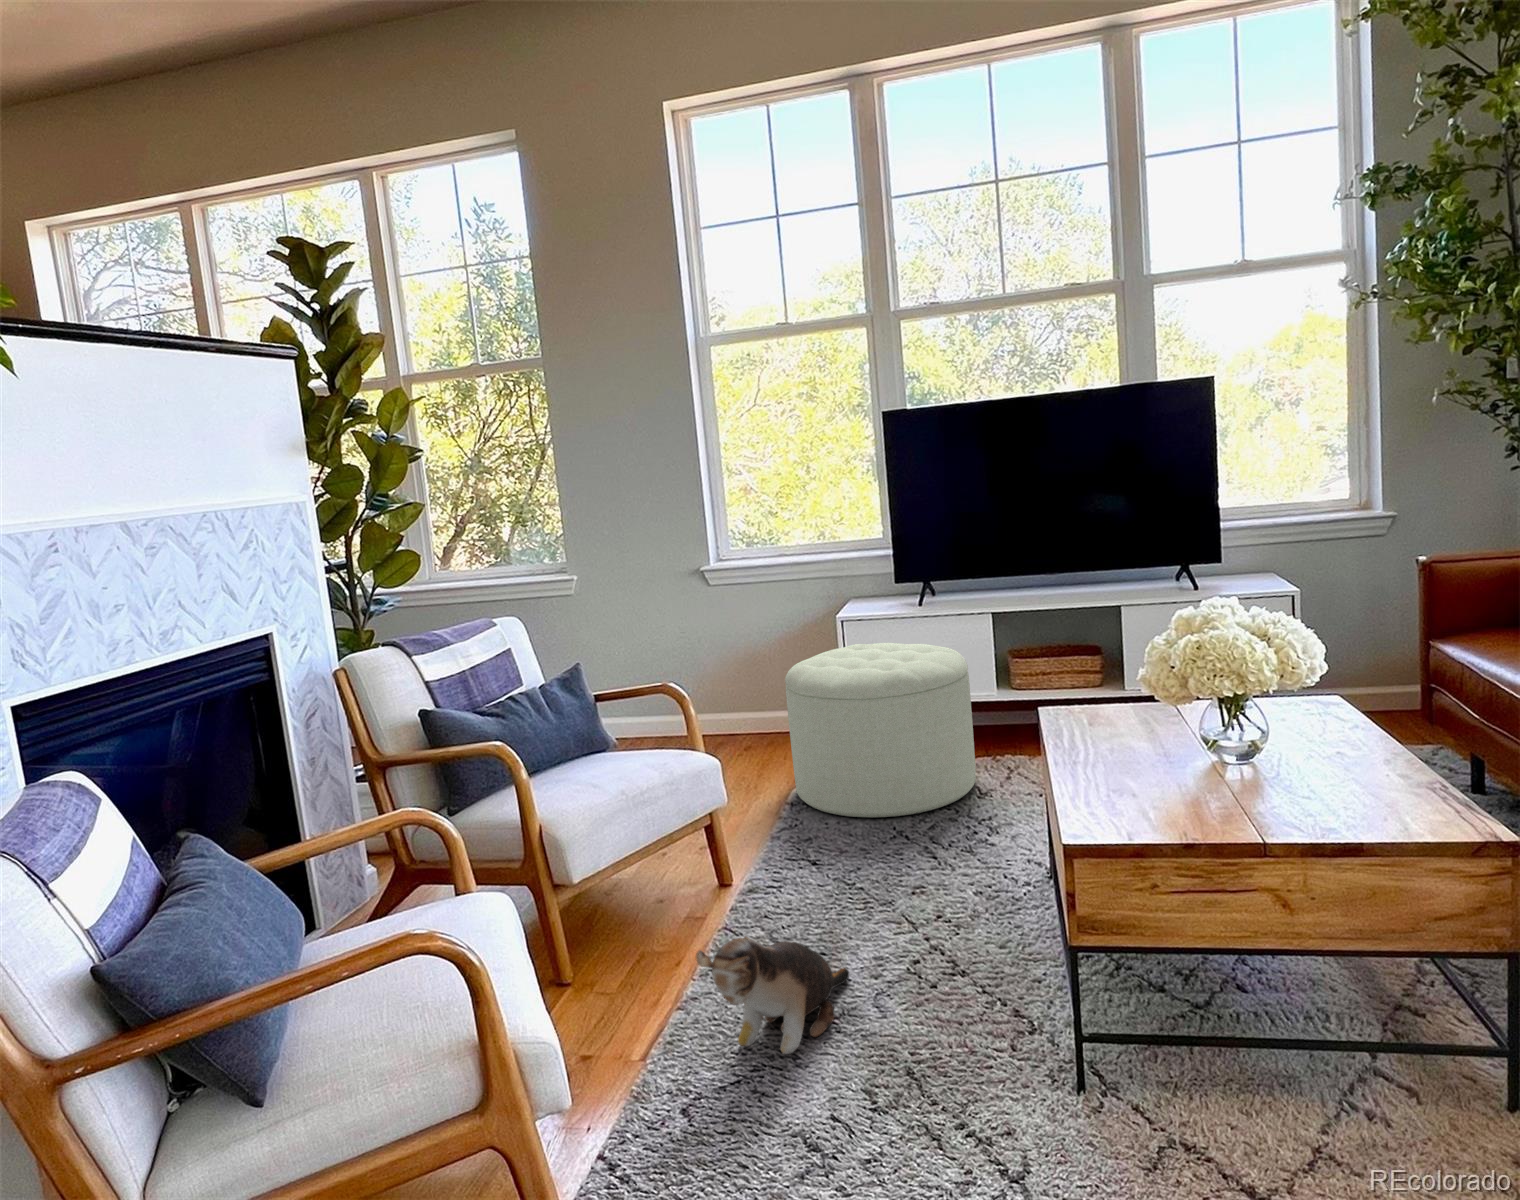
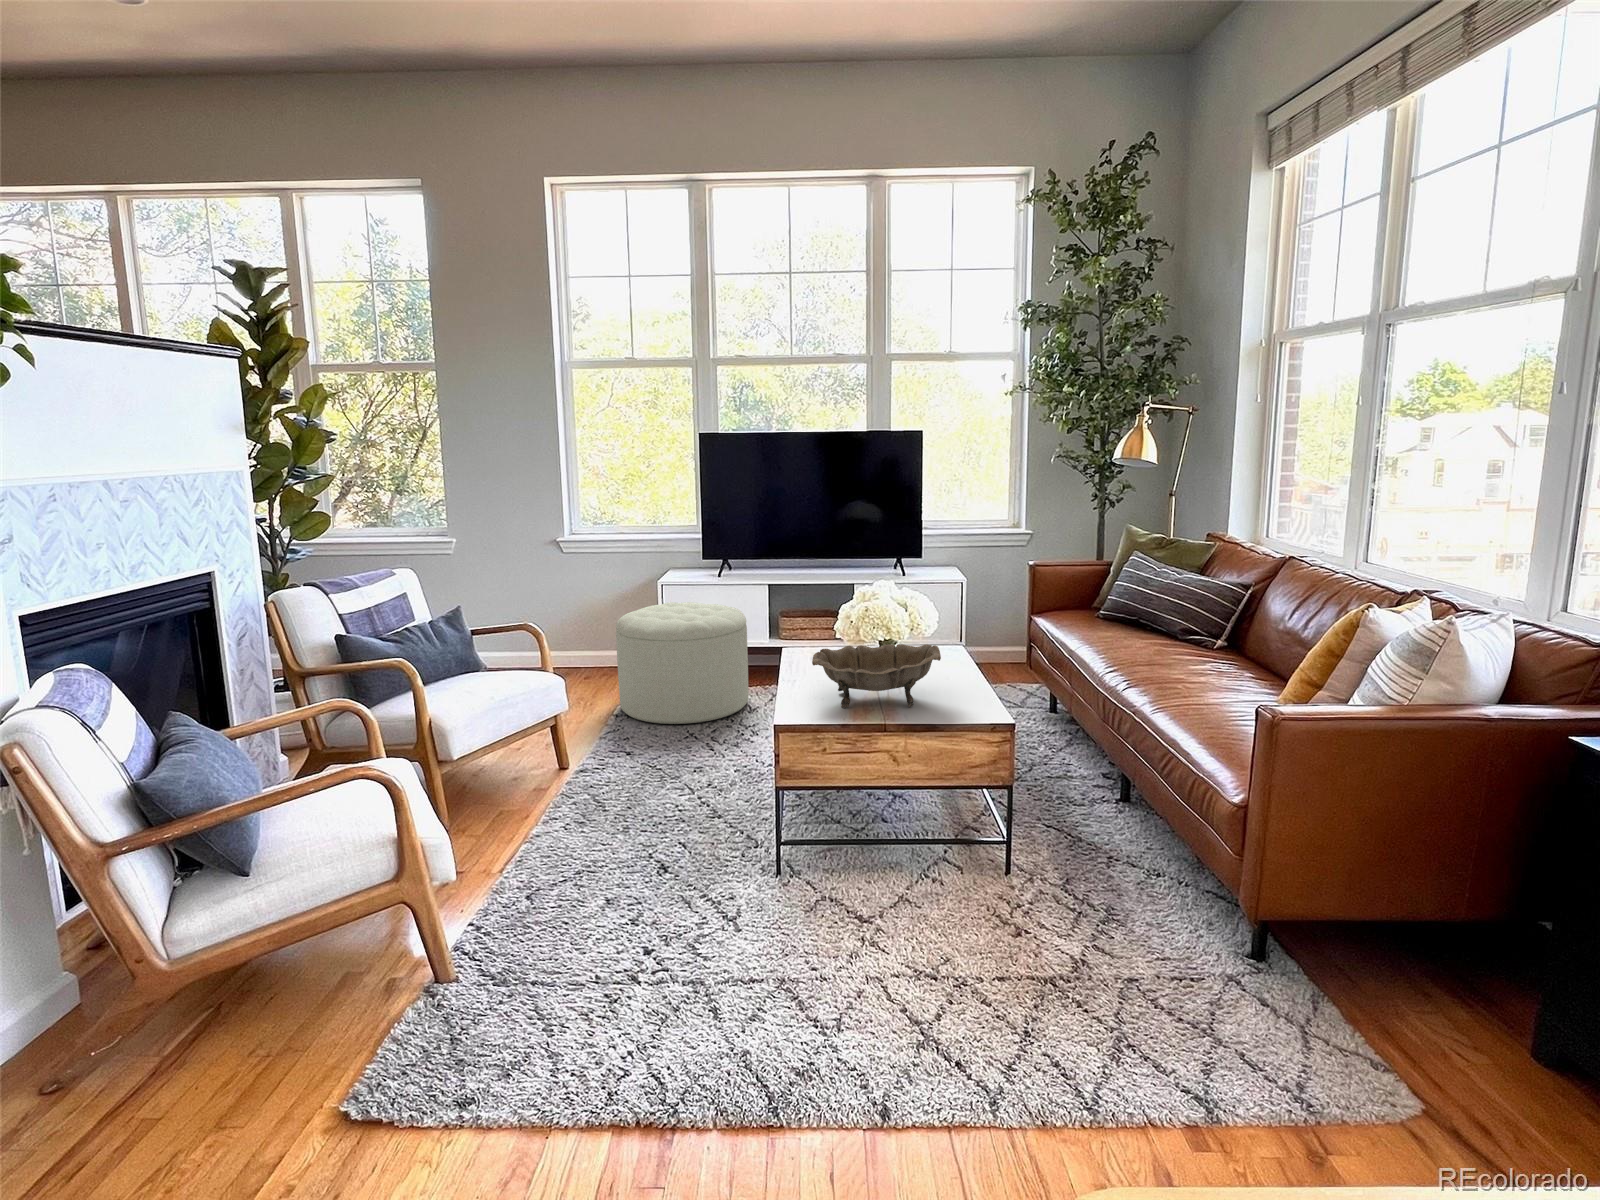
decorative bowl: none [1111,697,1347,809] -> present [812,644,941,708]
plush toy: present [696,937,849,1054] -> none [541,787,645,863]

